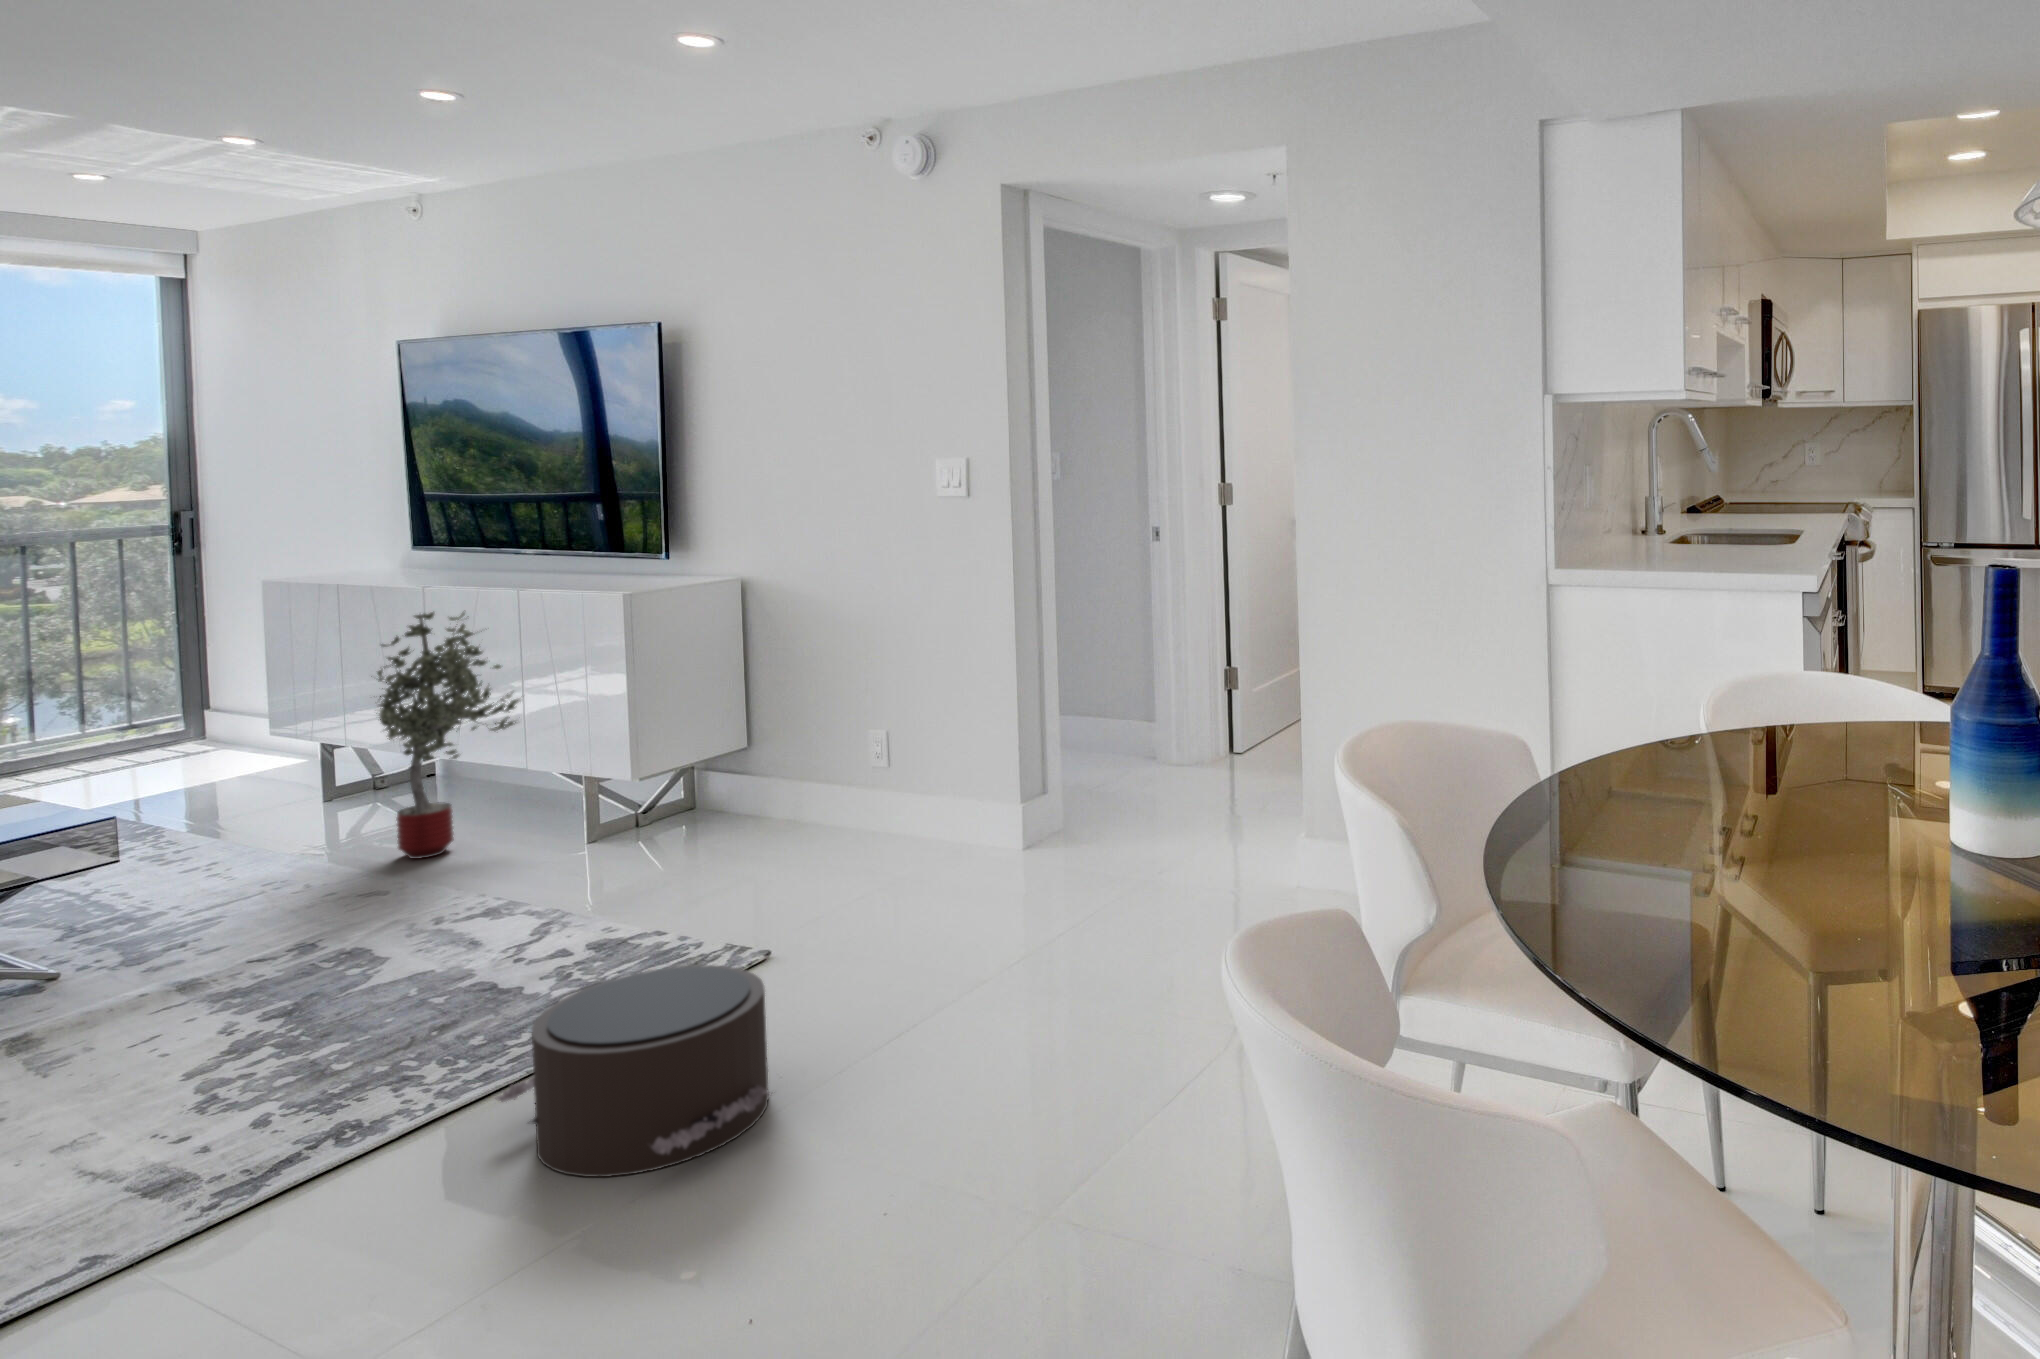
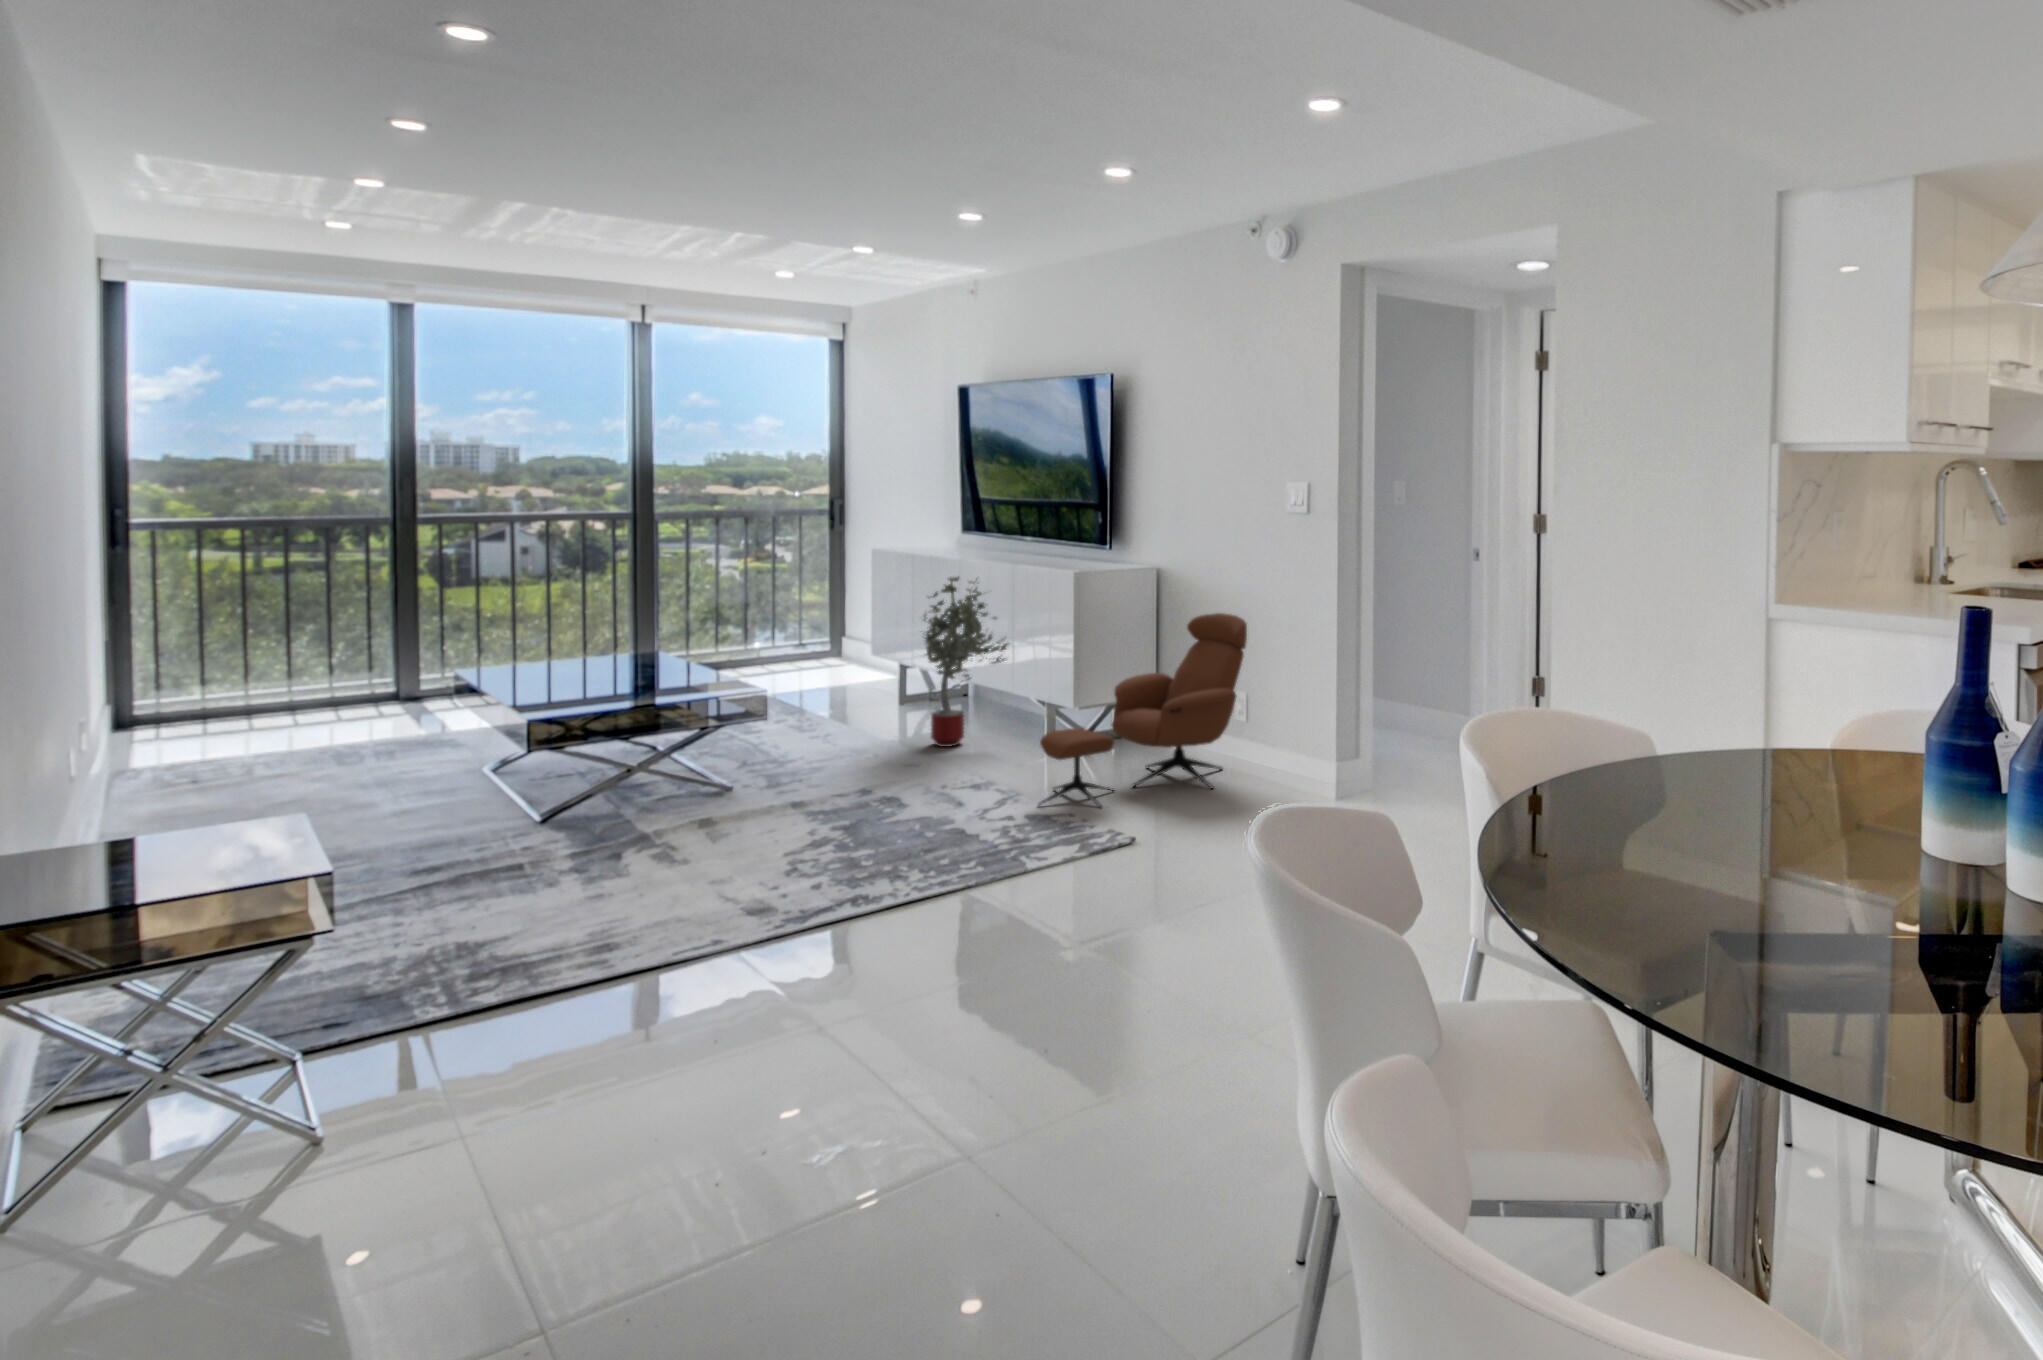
lounge chair: none [598,632,885,929] -> present [1038,613,1247,807]
pouf: present [496,965,771,1177] -> none [939,827,1107,956]

